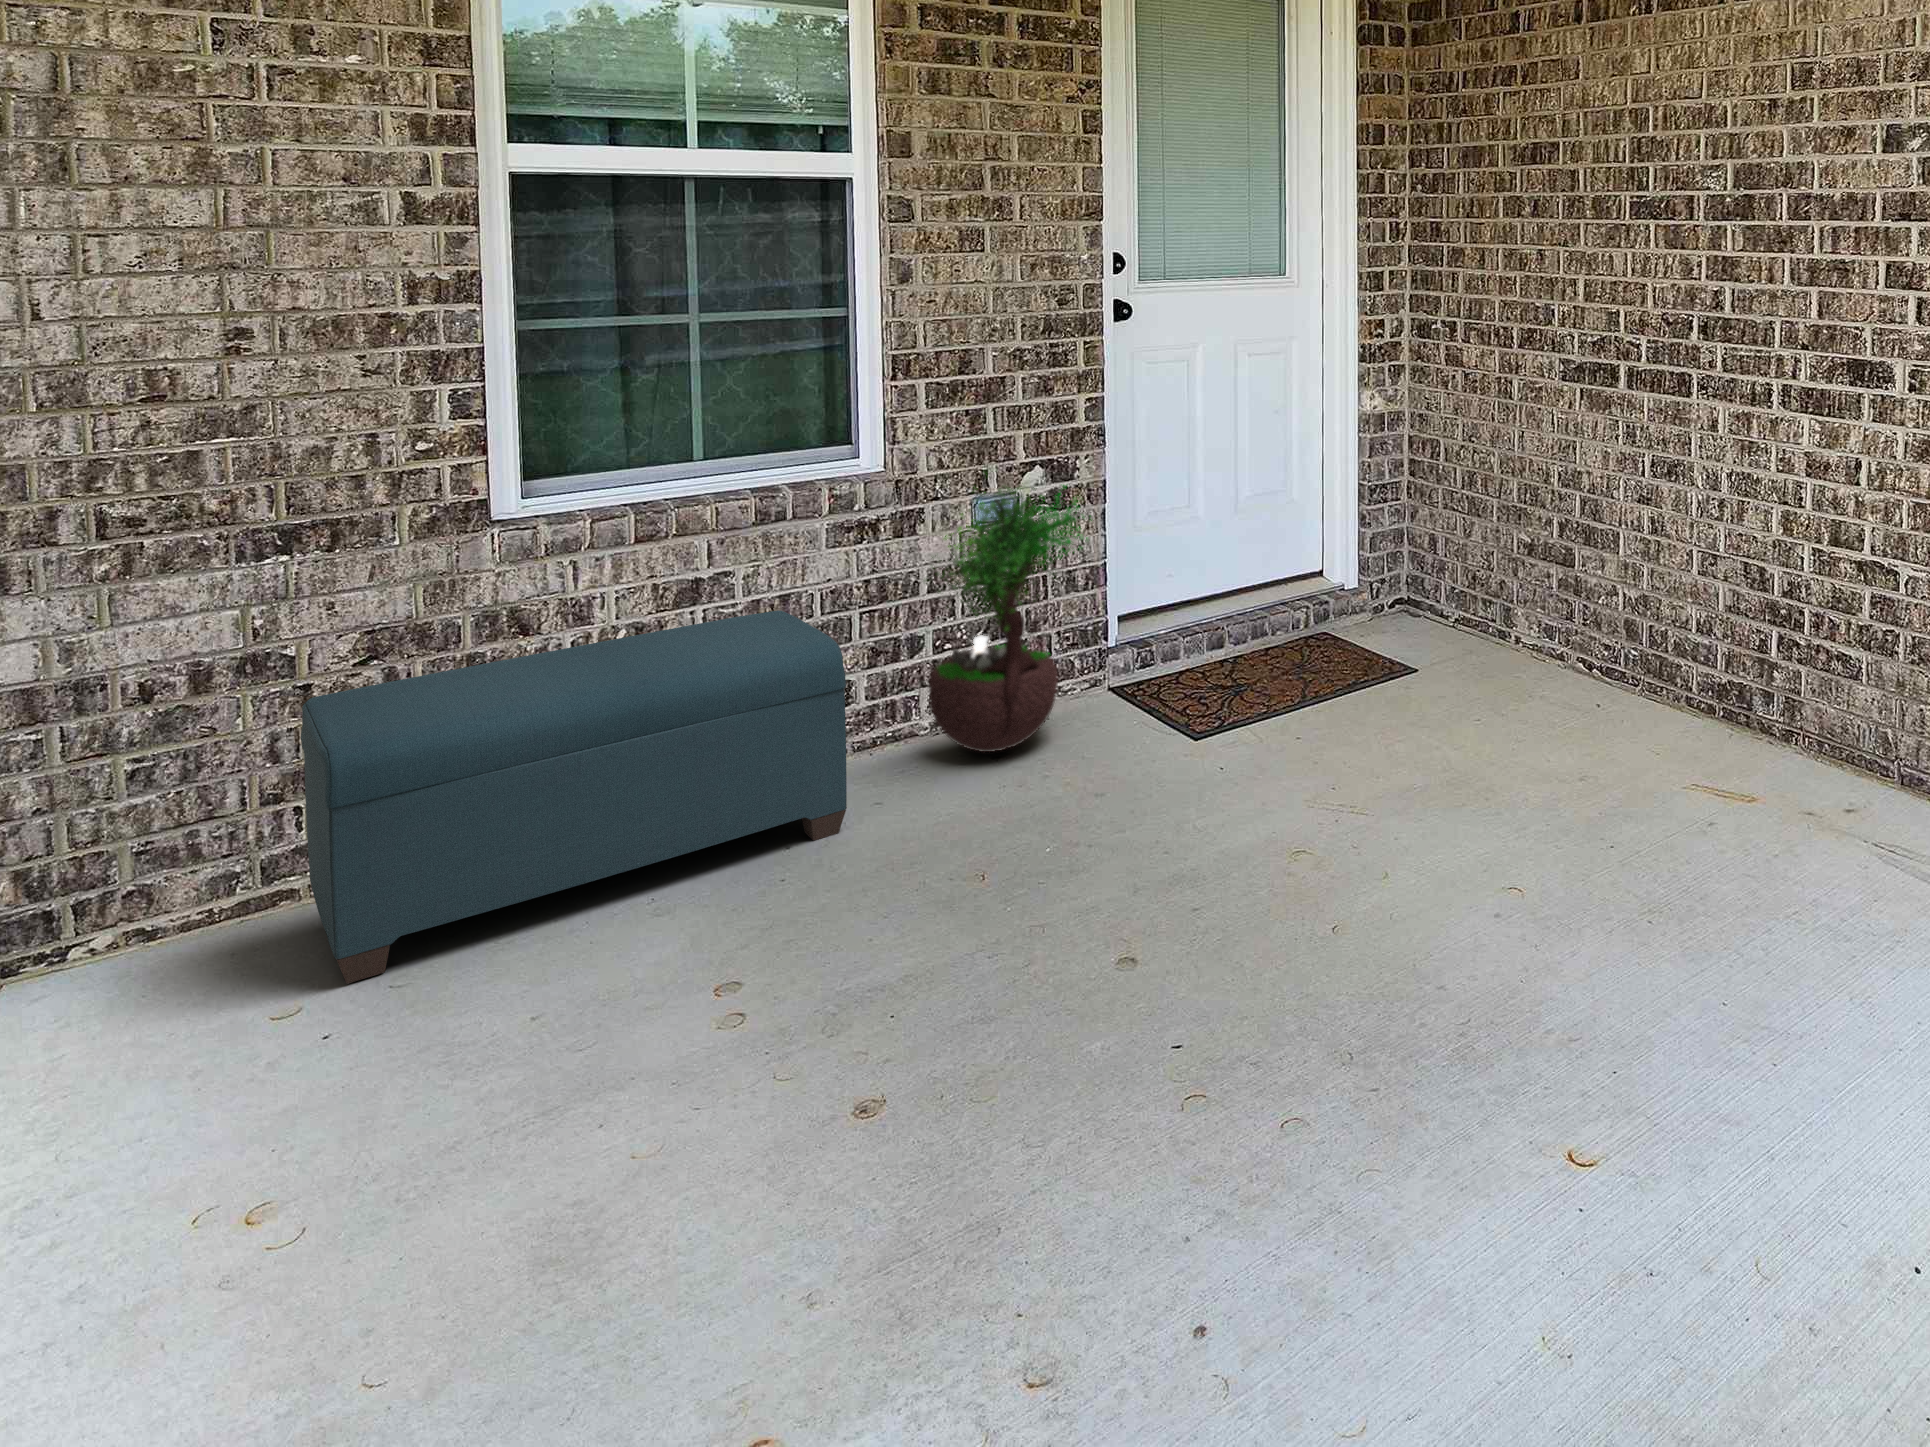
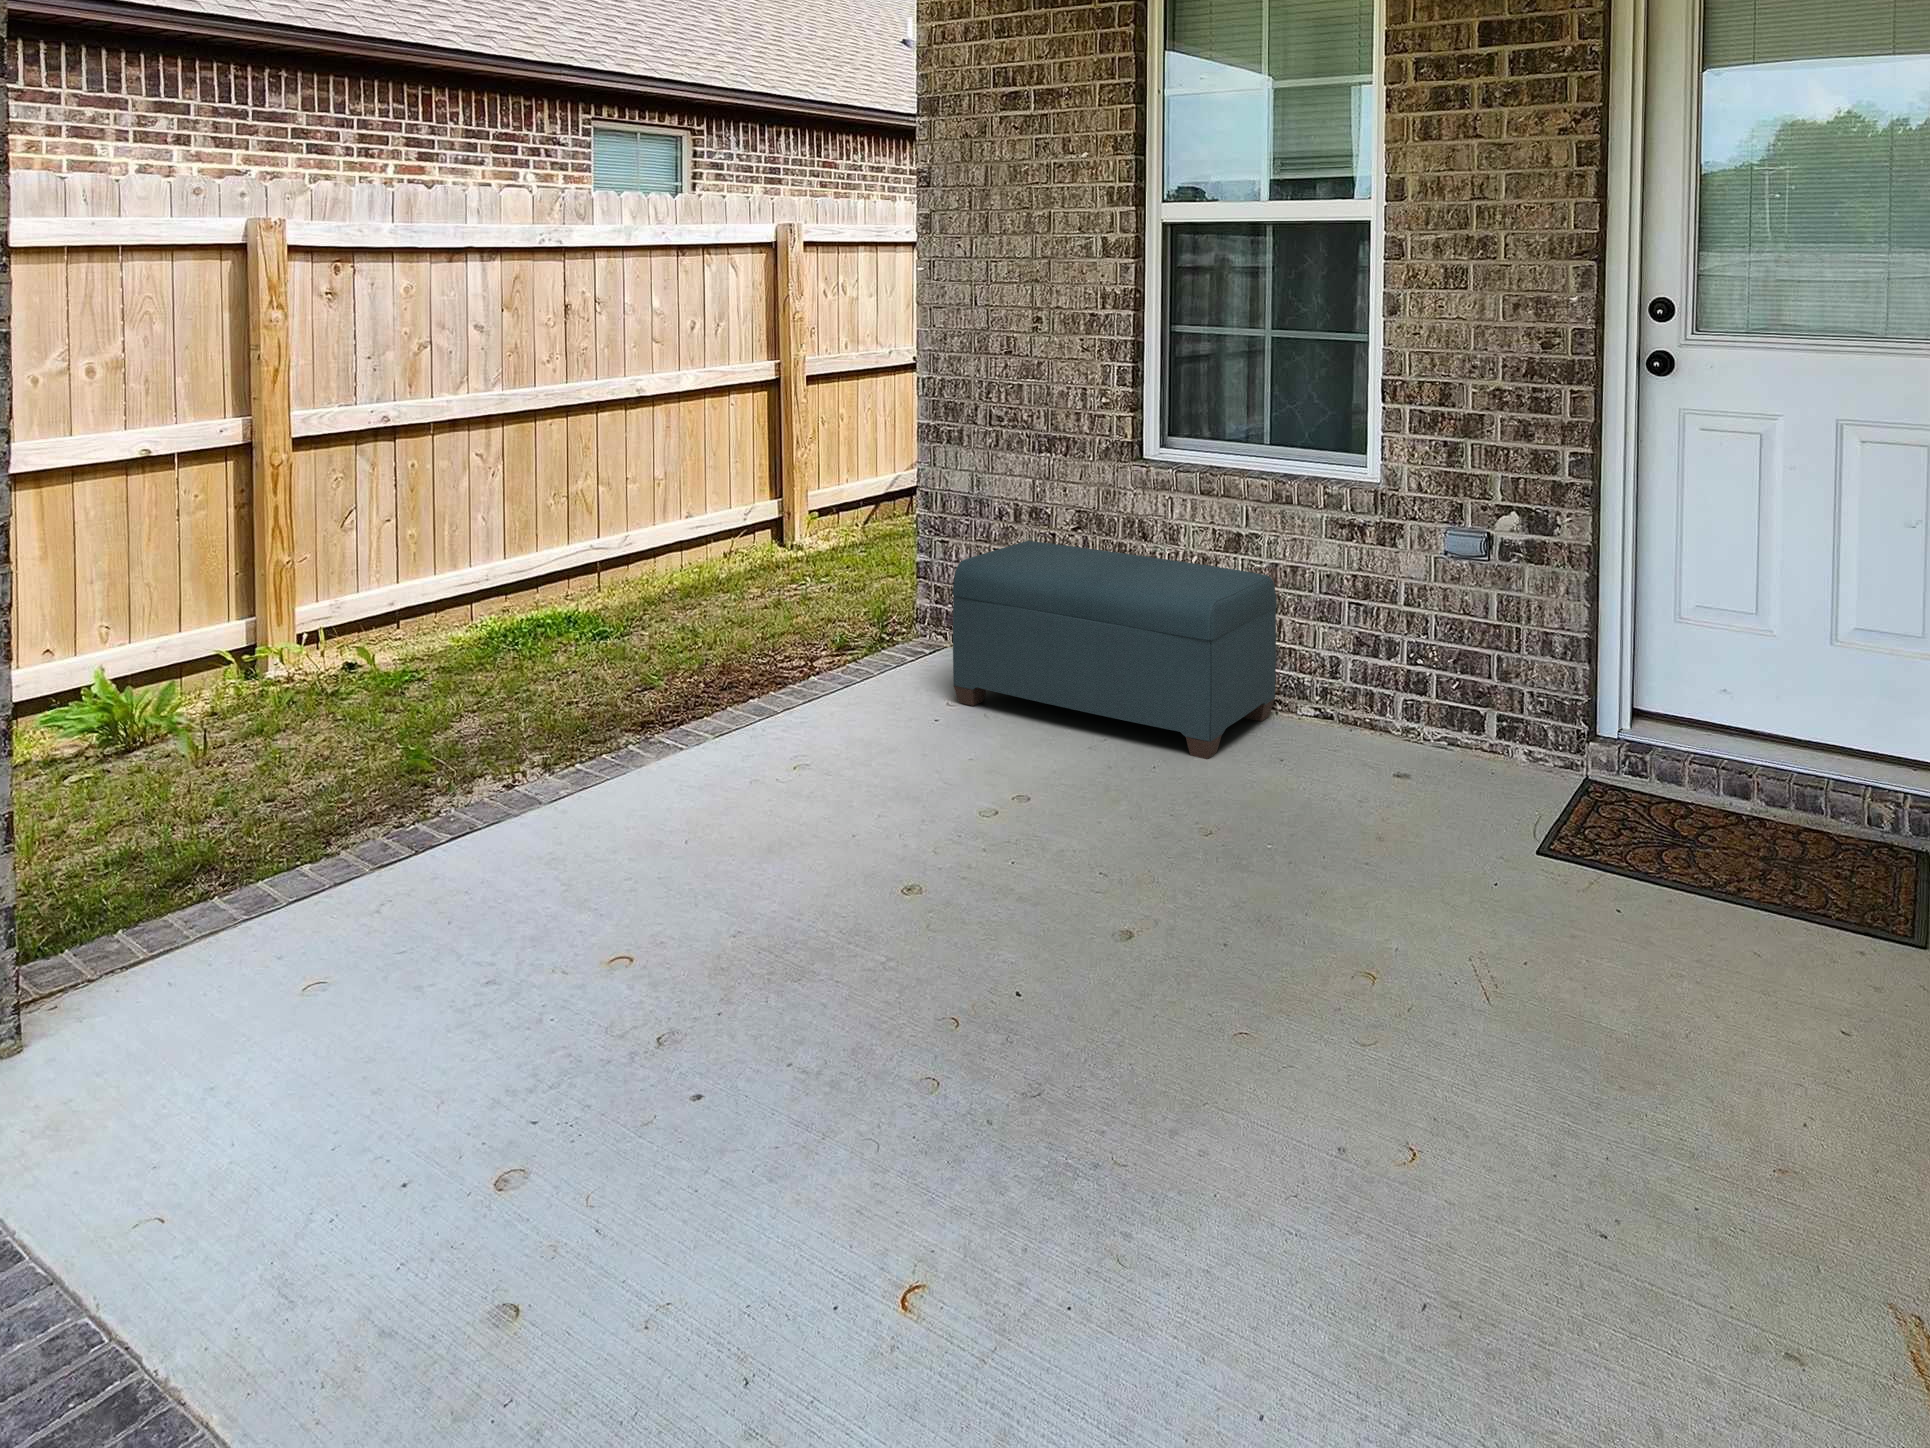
potted tree: present [924,483,1092,752] -> none [1299,494,1466,771]

